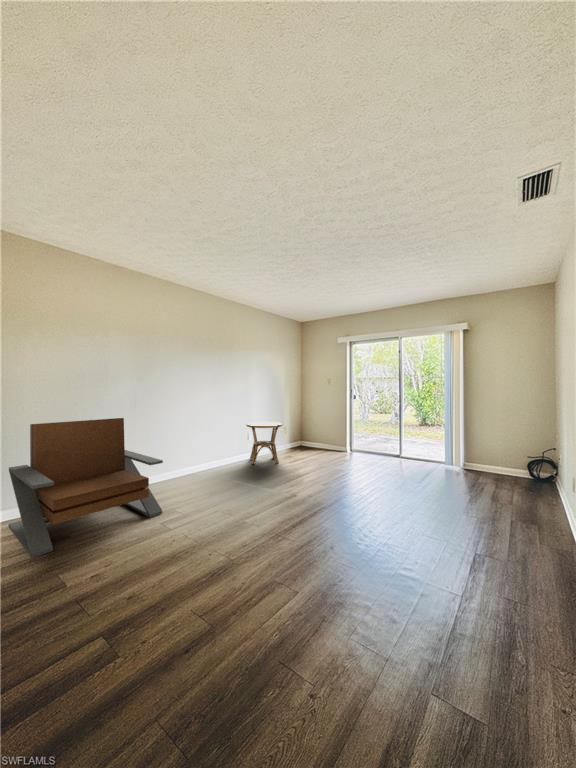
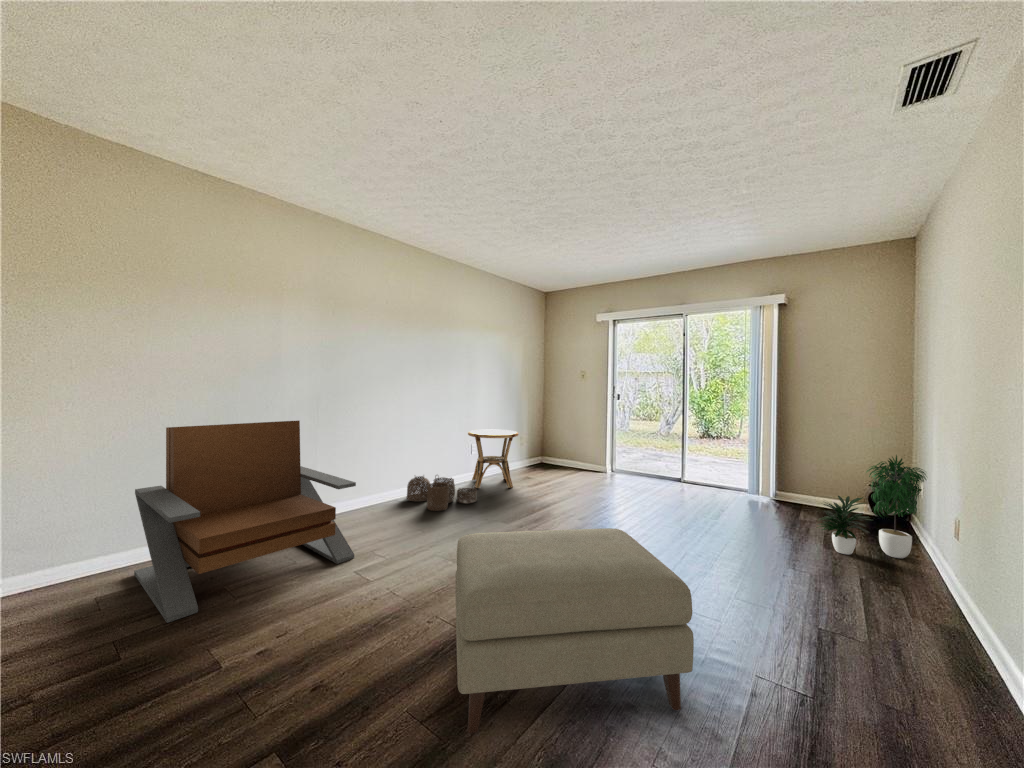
potted plant: none [486,435,560,507] -> present [817,455,926,558]
woven basket: none [202,455,252,480] -> present [406,476,477,511]
ottoman: none [223,488,380,622] -> present [455,528,694,733]

